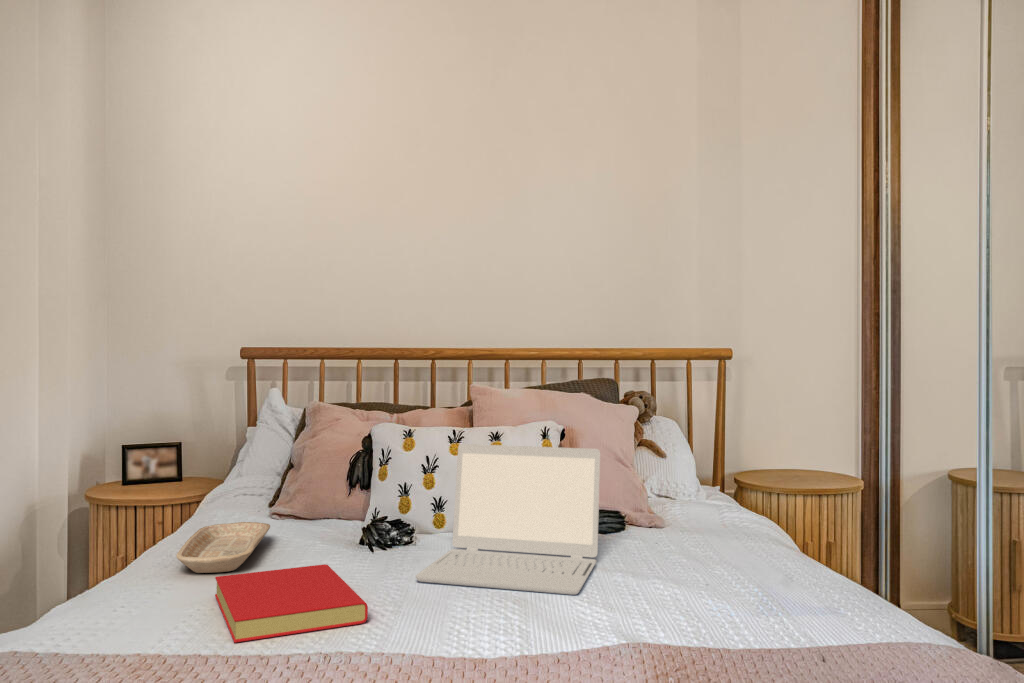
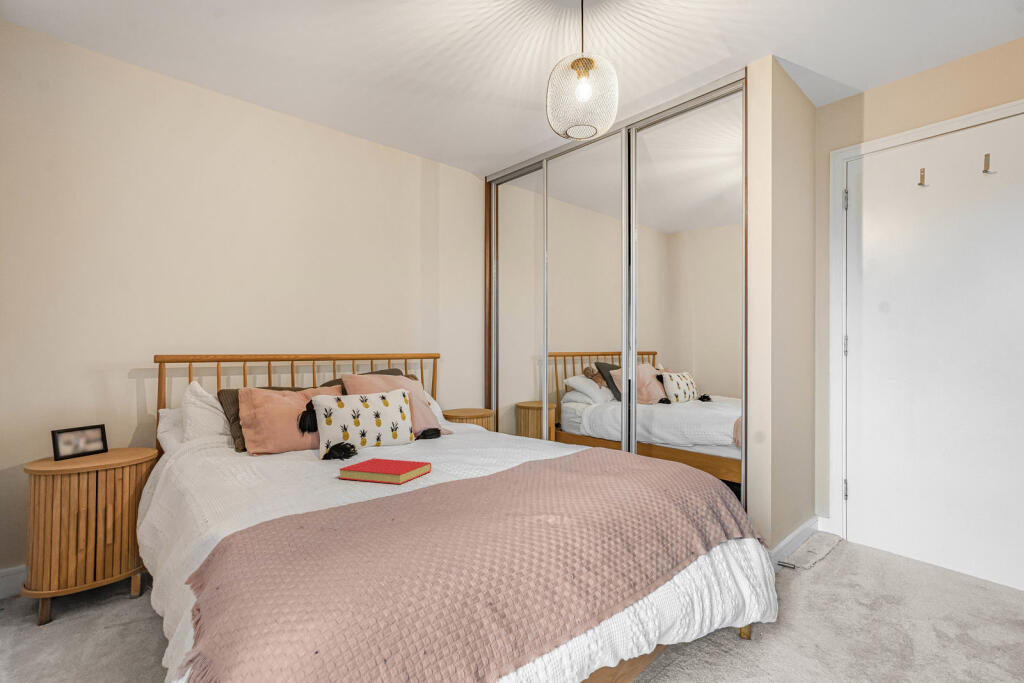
laptop: present [416,444,600,595] -> none [394,397,480,460]
tray: present [176,522,270,573] -> none [251,454,323,476]

